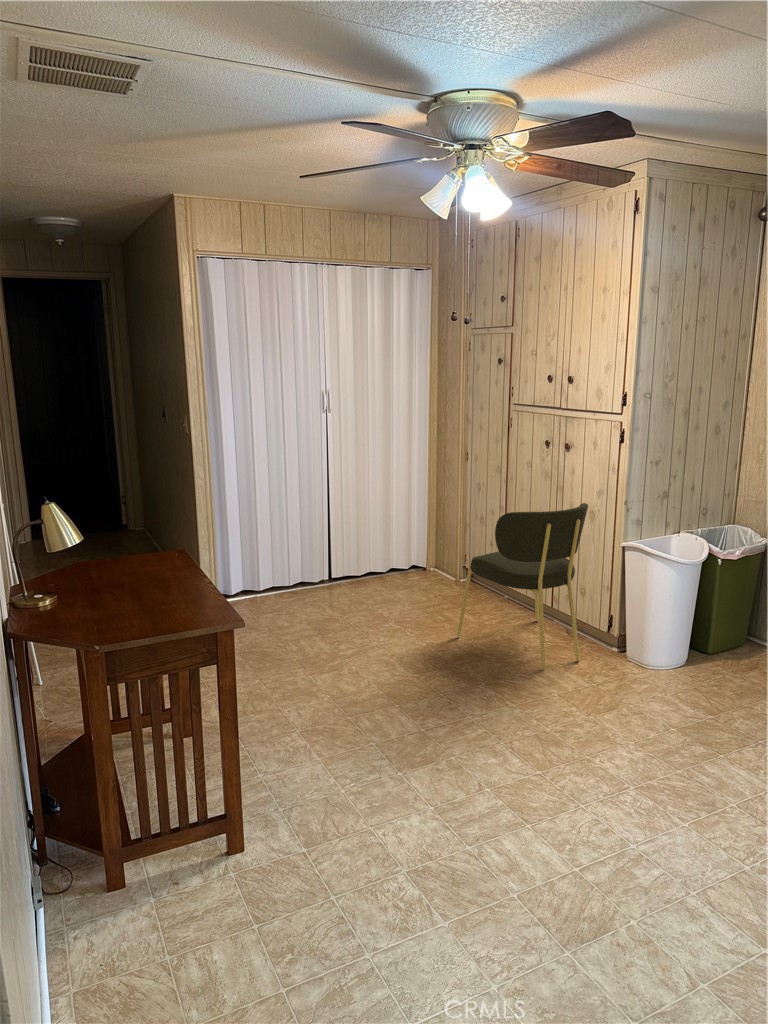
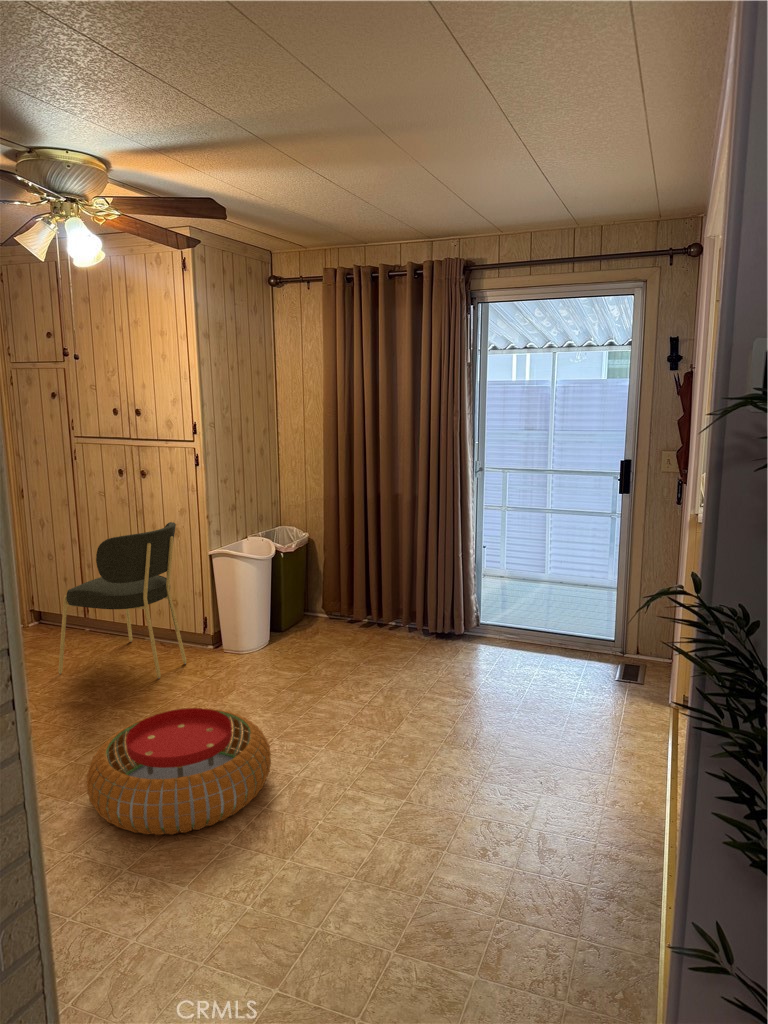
pouf: none [405,713,606,863] -> present [87,708,271,835]

